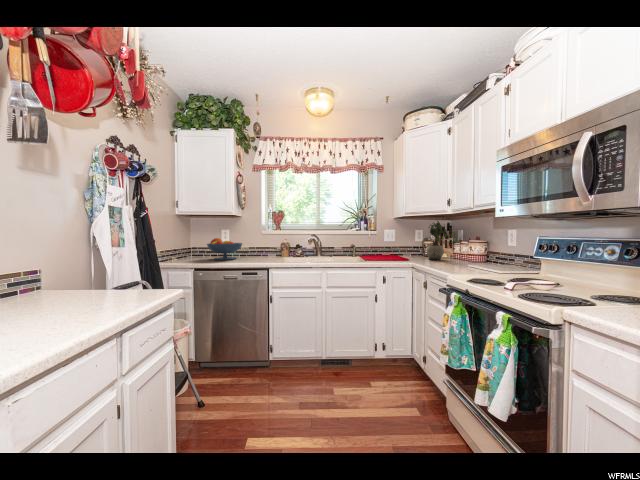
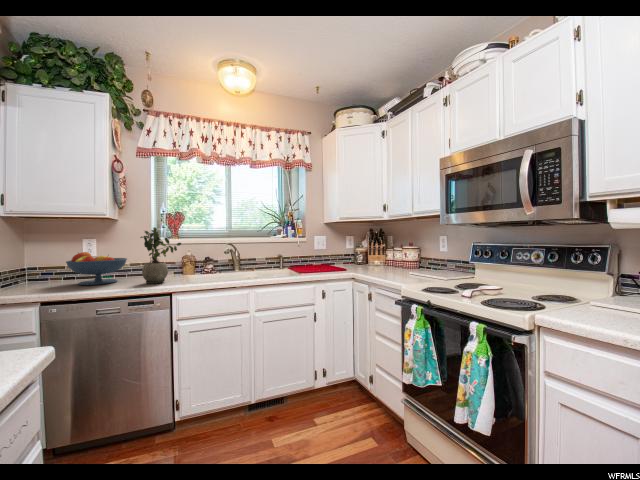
potted plant: present [427,221,455,260] -> present [140,227,181,284]

